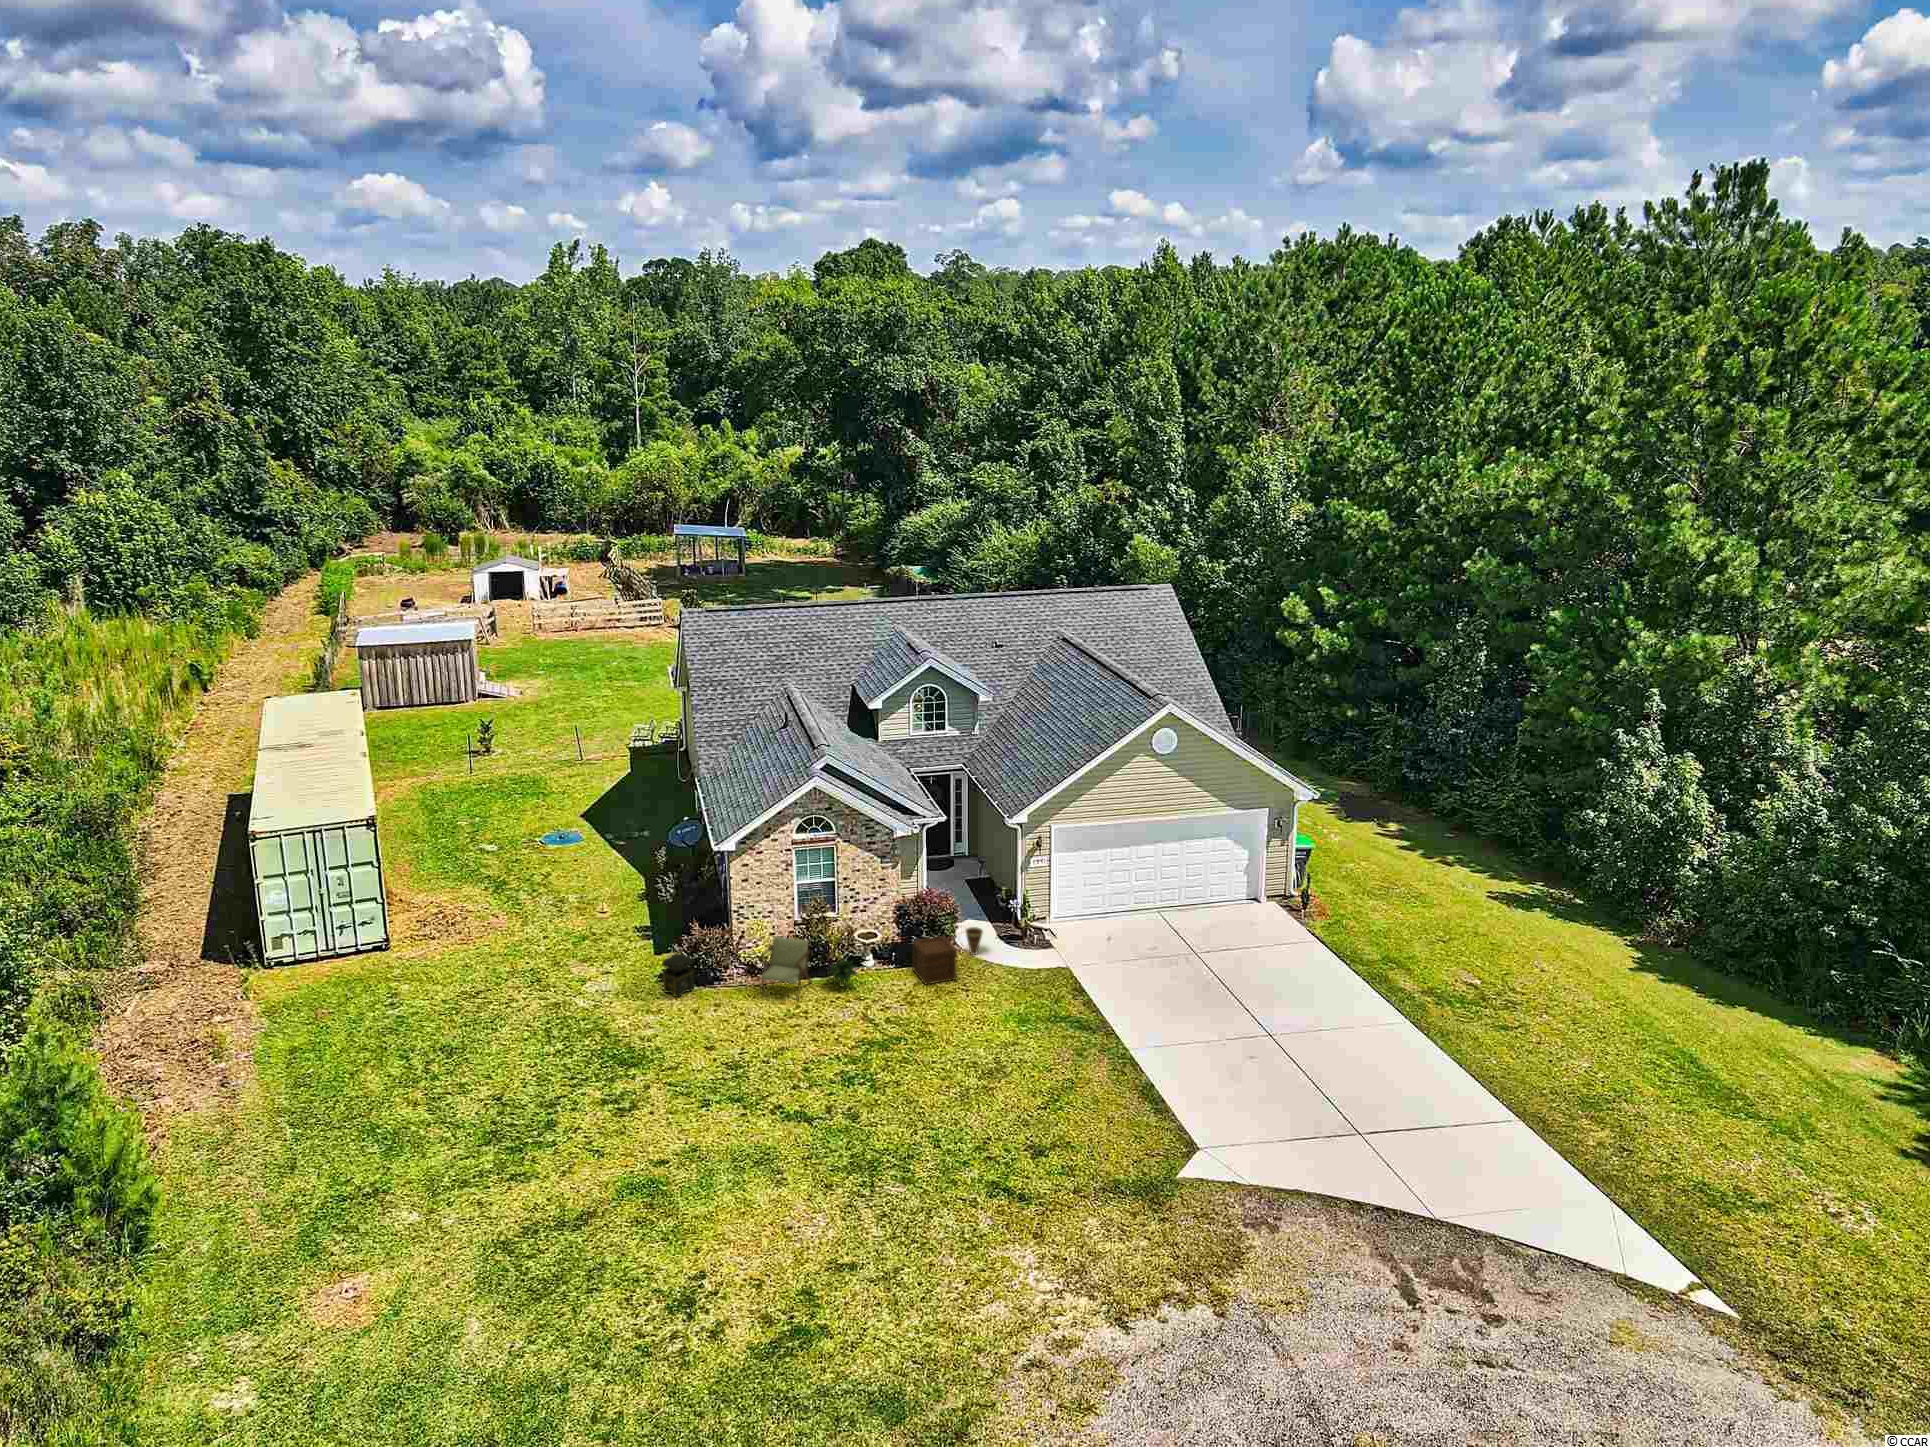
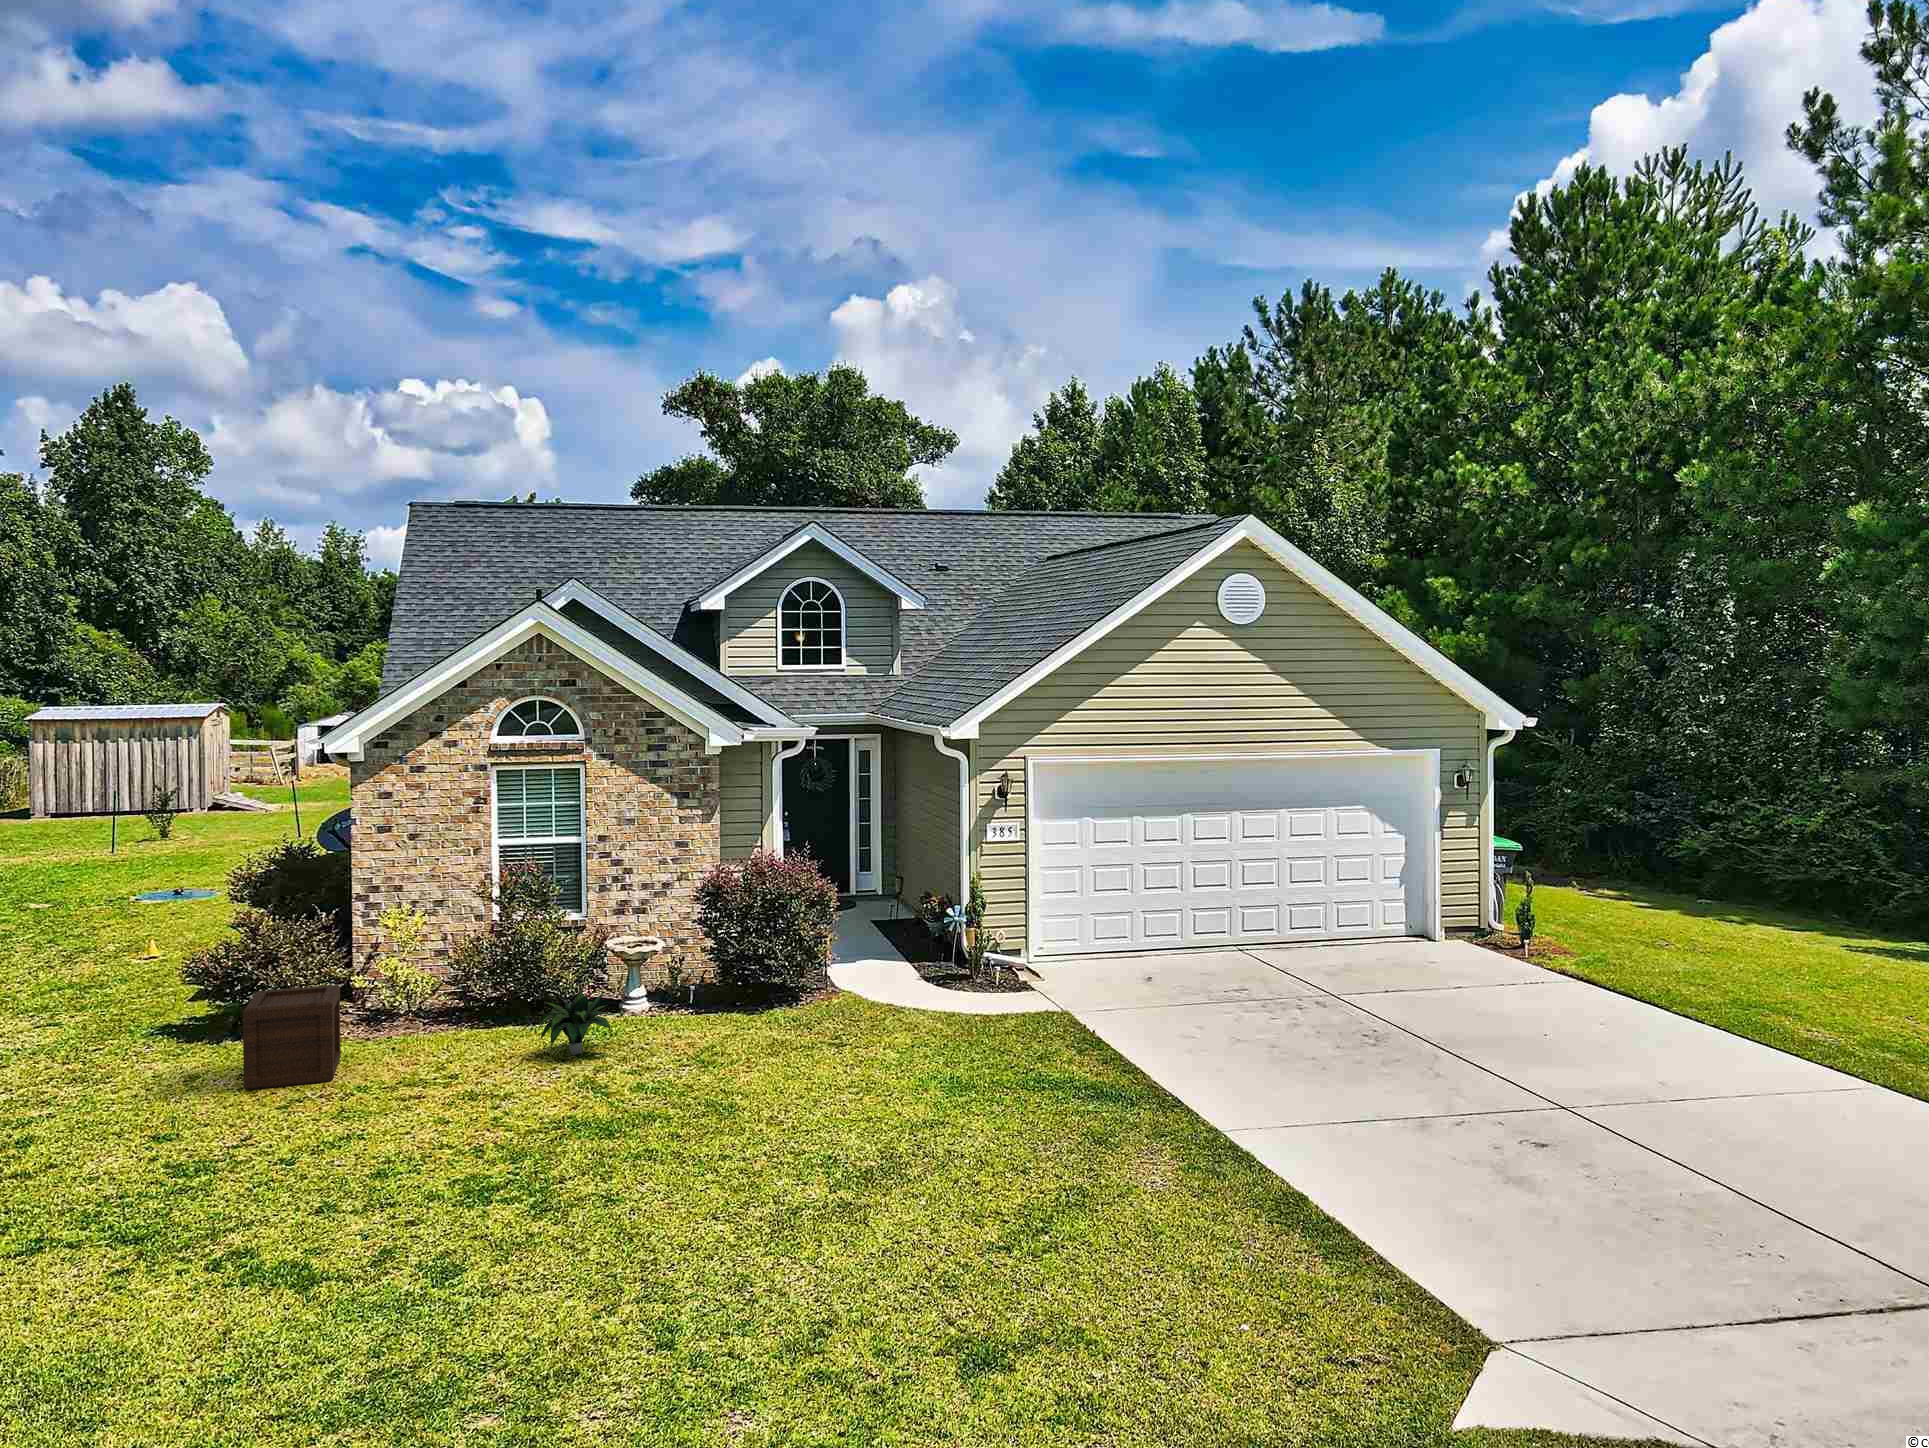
basket: present [961,927,983,955] -> none [838,949,893,1007]
lounge chair: present [759,936,812,999] -> none [379,946,513,1076]
wooden crate: present [912,936,957,984] -> present [243,985,340,1090]
toolbox: present [662,954,694,997] -> none [159,986,239,1079]

